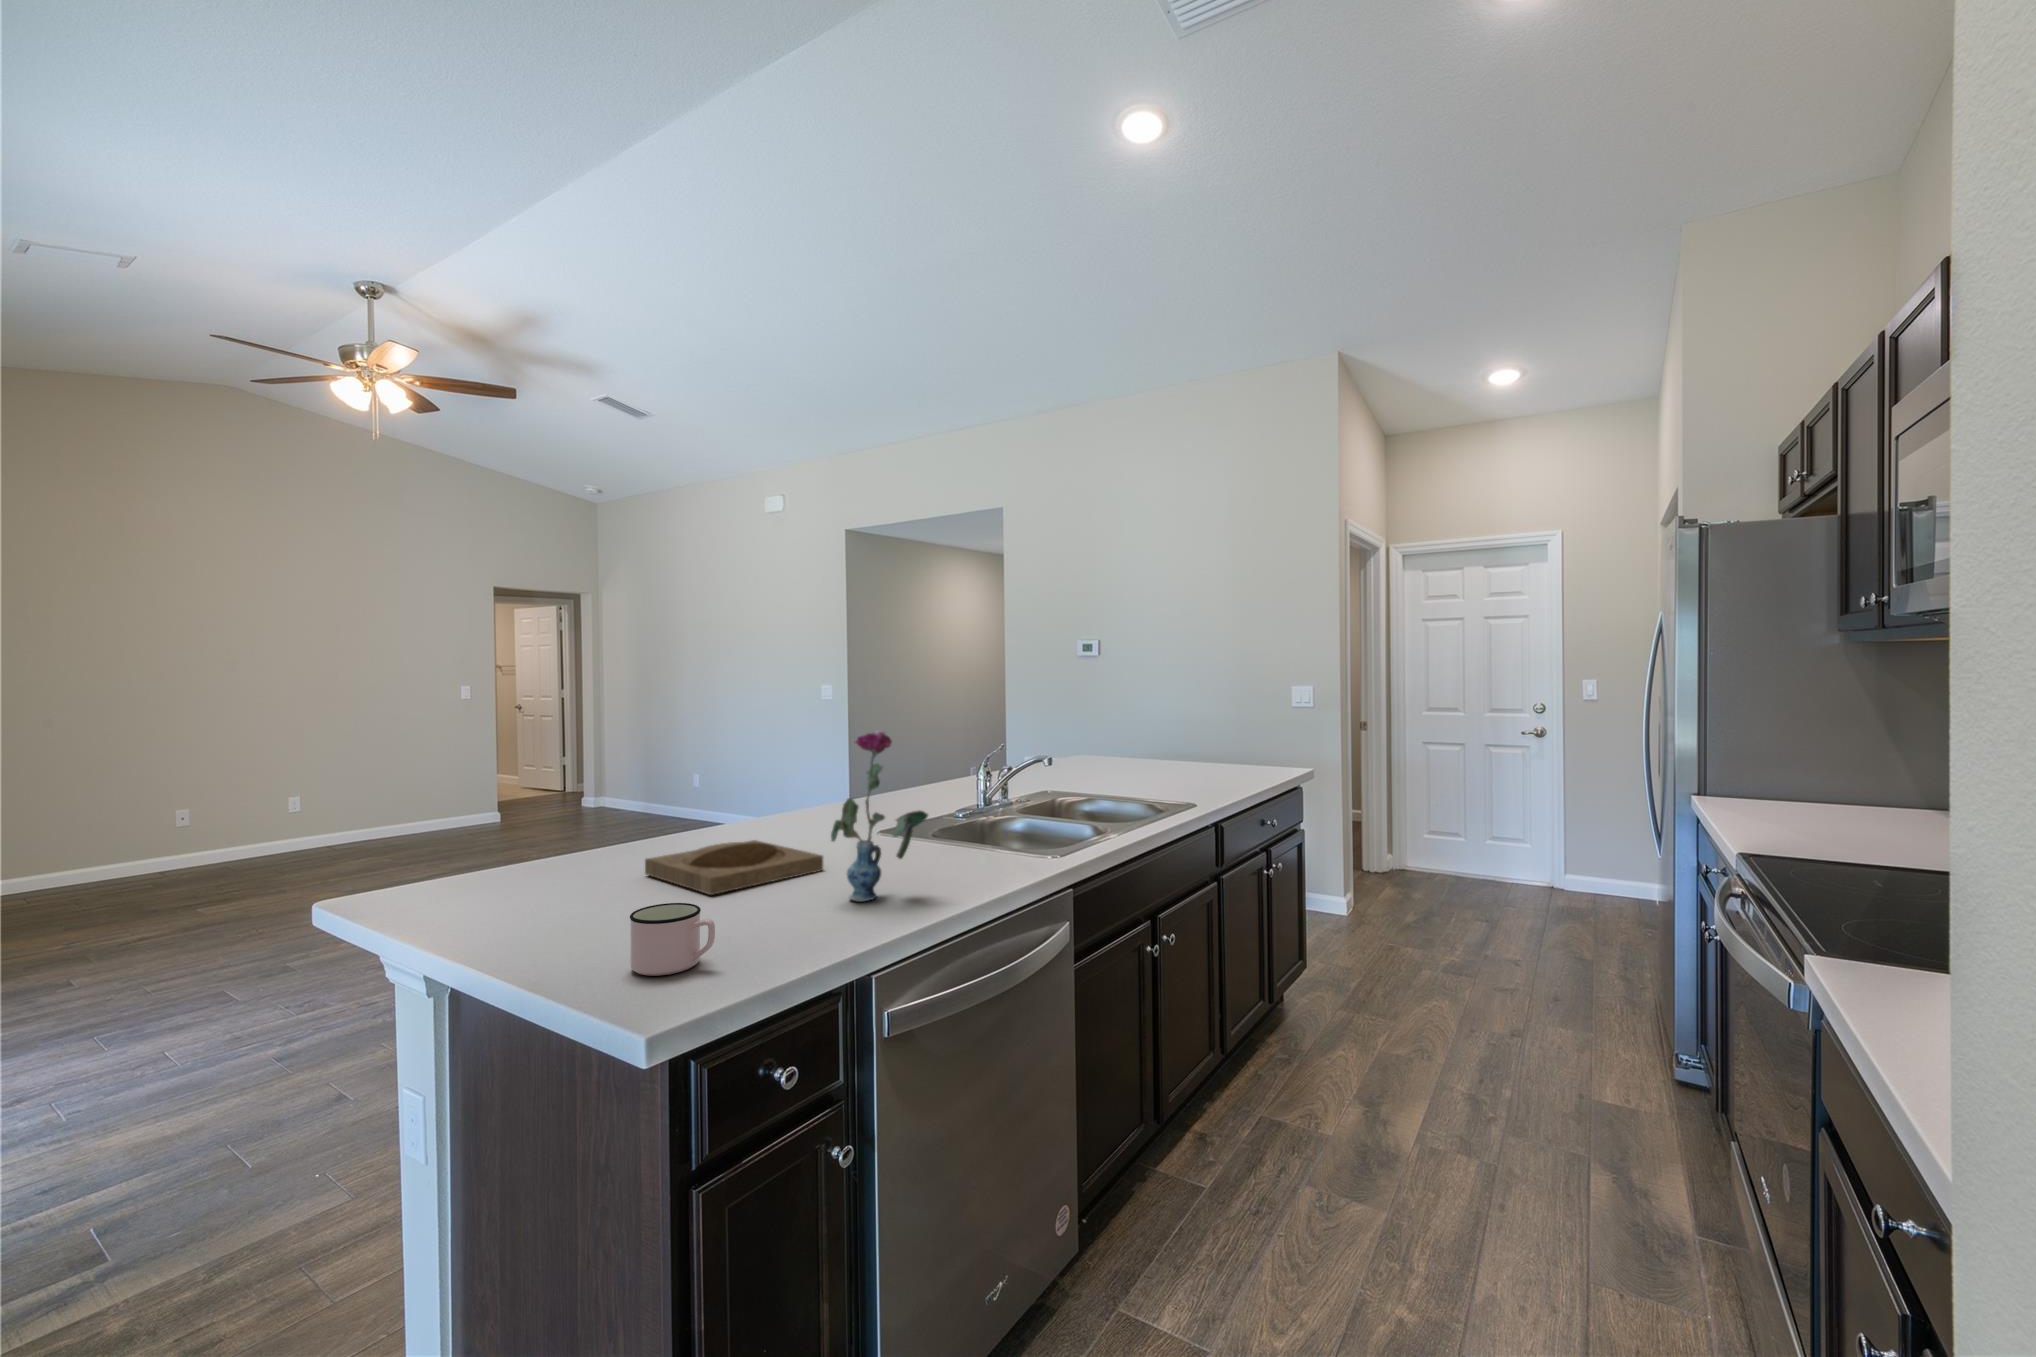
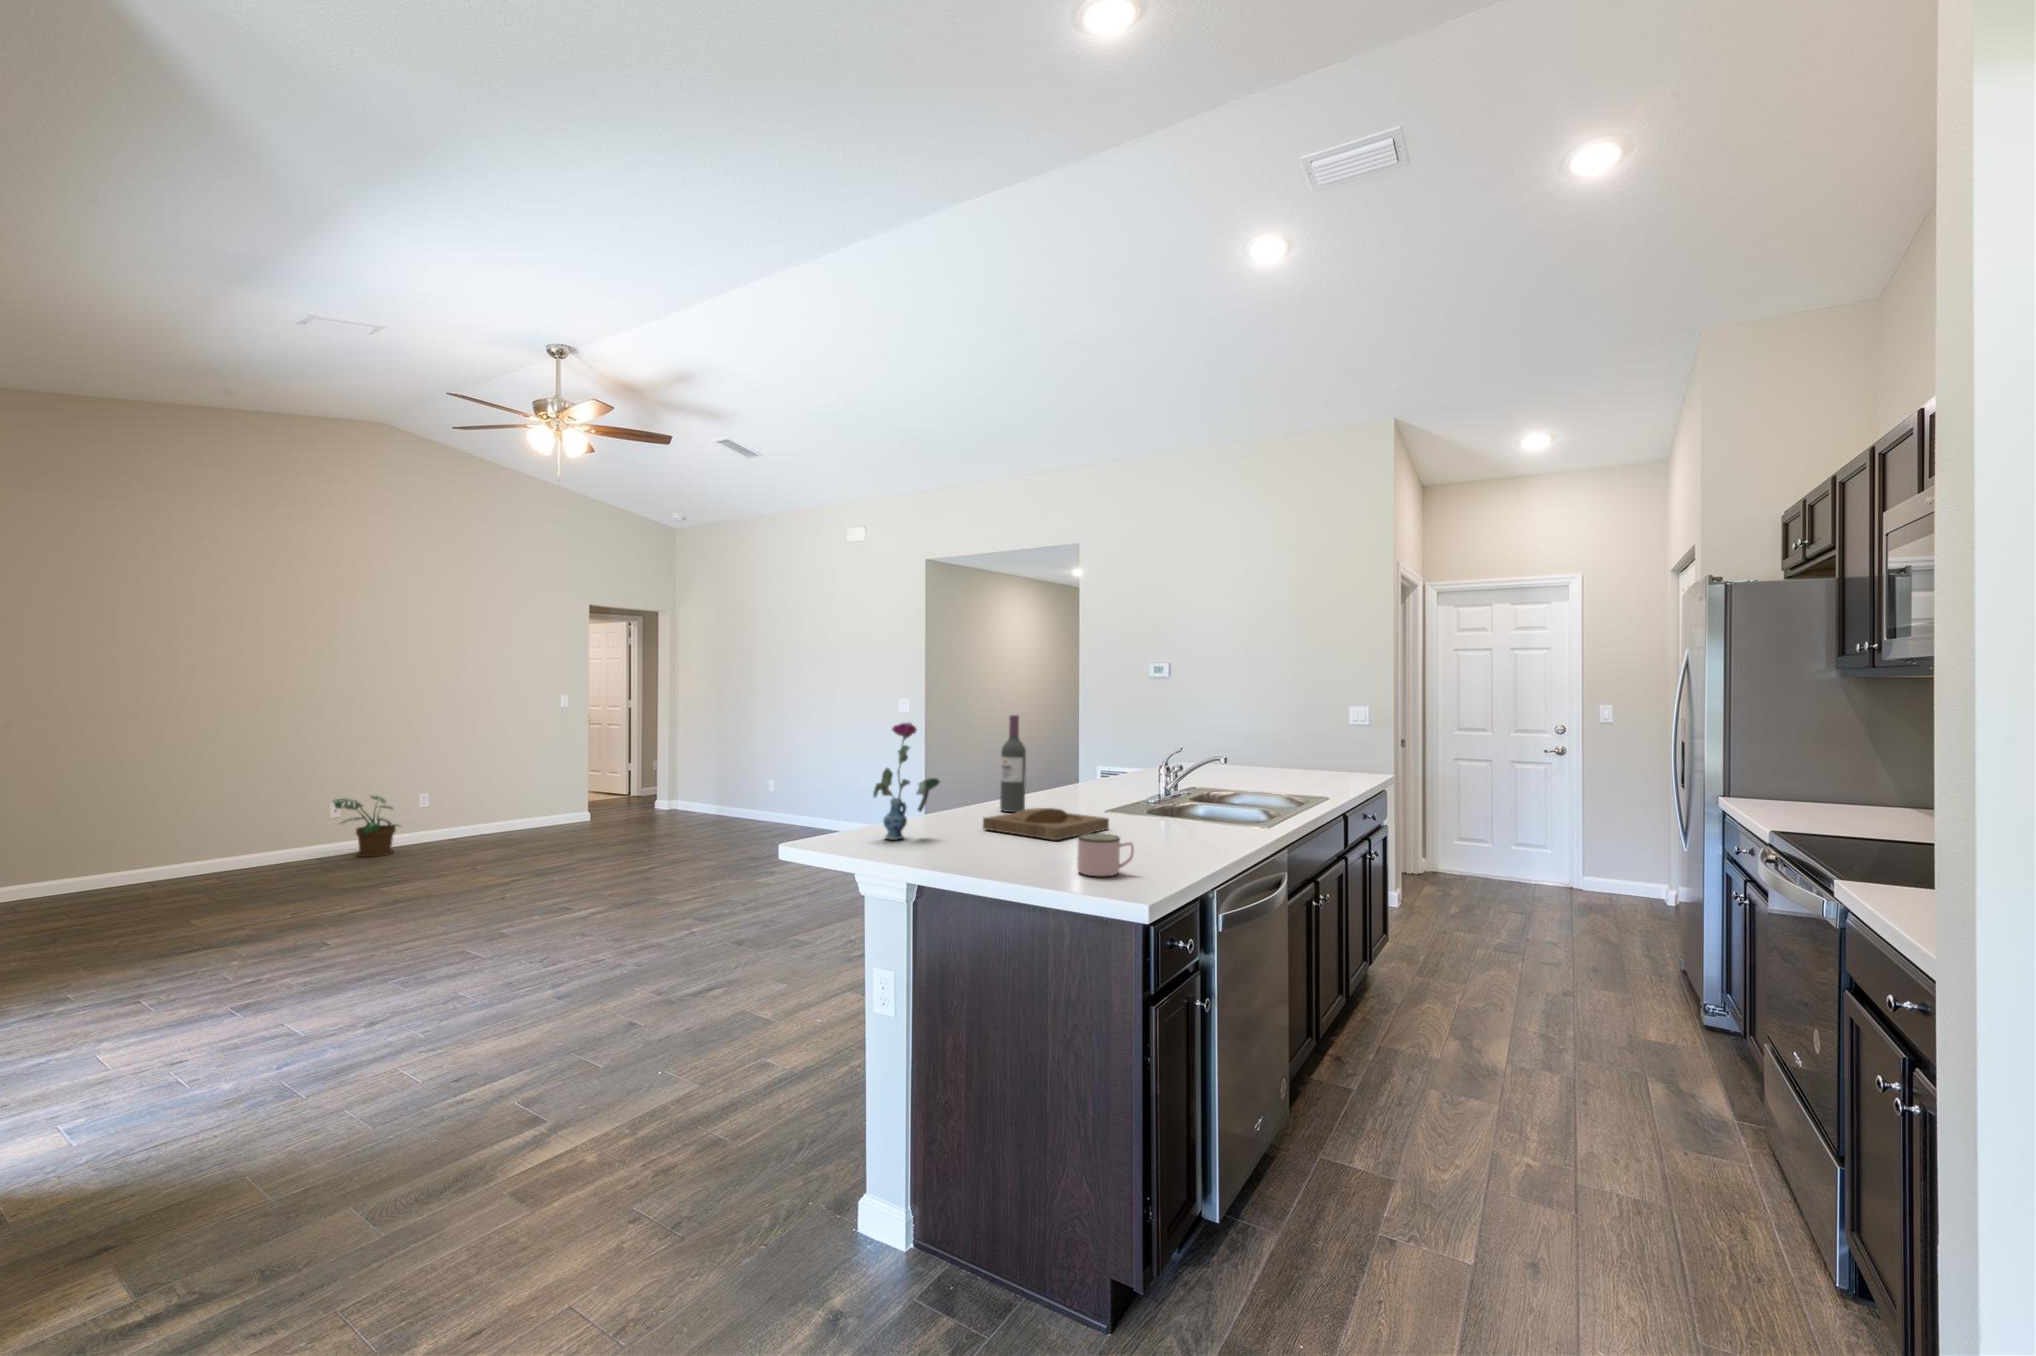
wine bottle: none [728,714,762,841] -> present [1000,715,1026,812]
vase: present [831,731,928,902] -> present [873,722,940,840]
potted plant: none [176,802,269,870] -> present [333,796,398,857]

